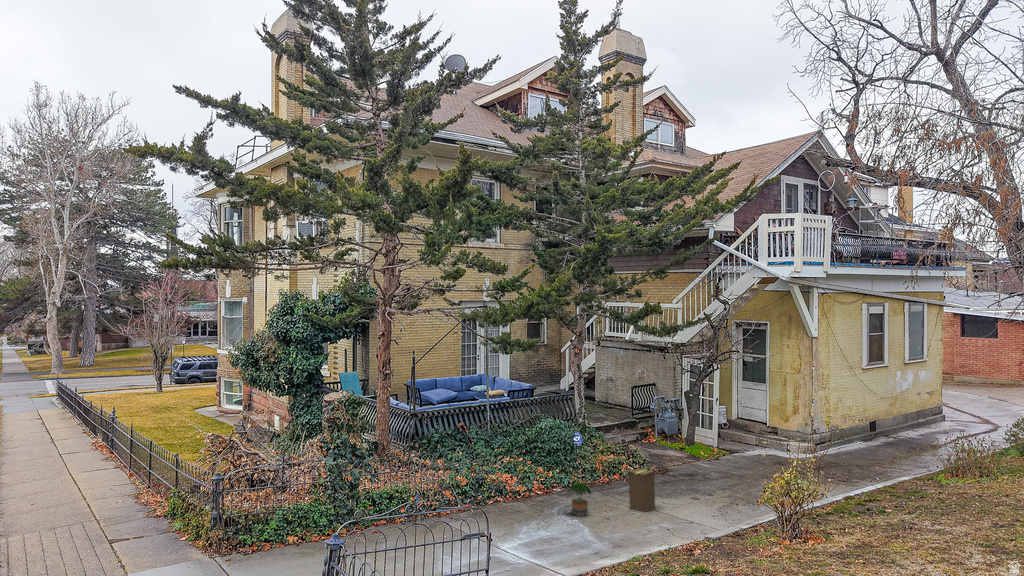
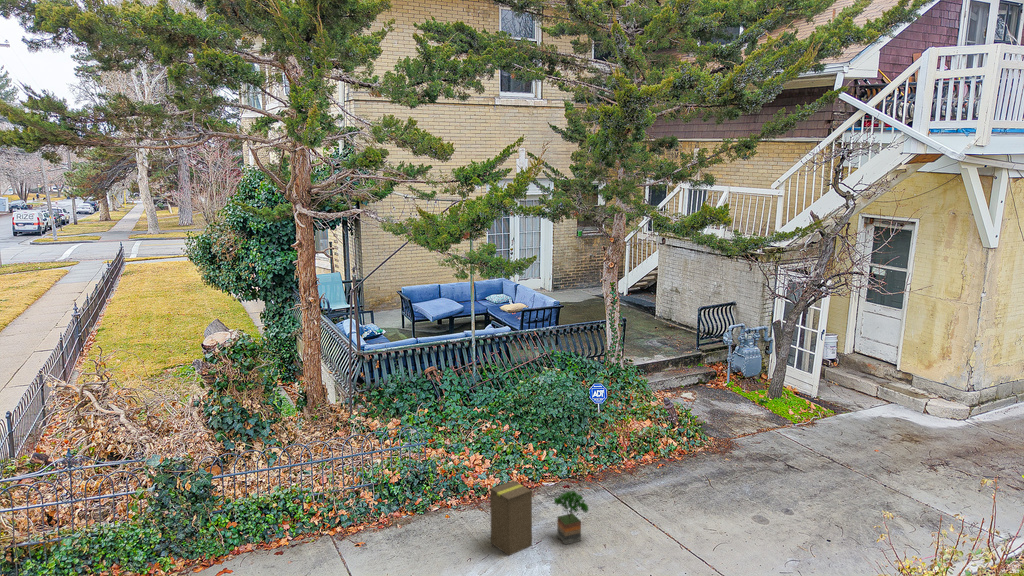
cardboard box: present [629,469,655,512] -> present [490,481,532,555]

